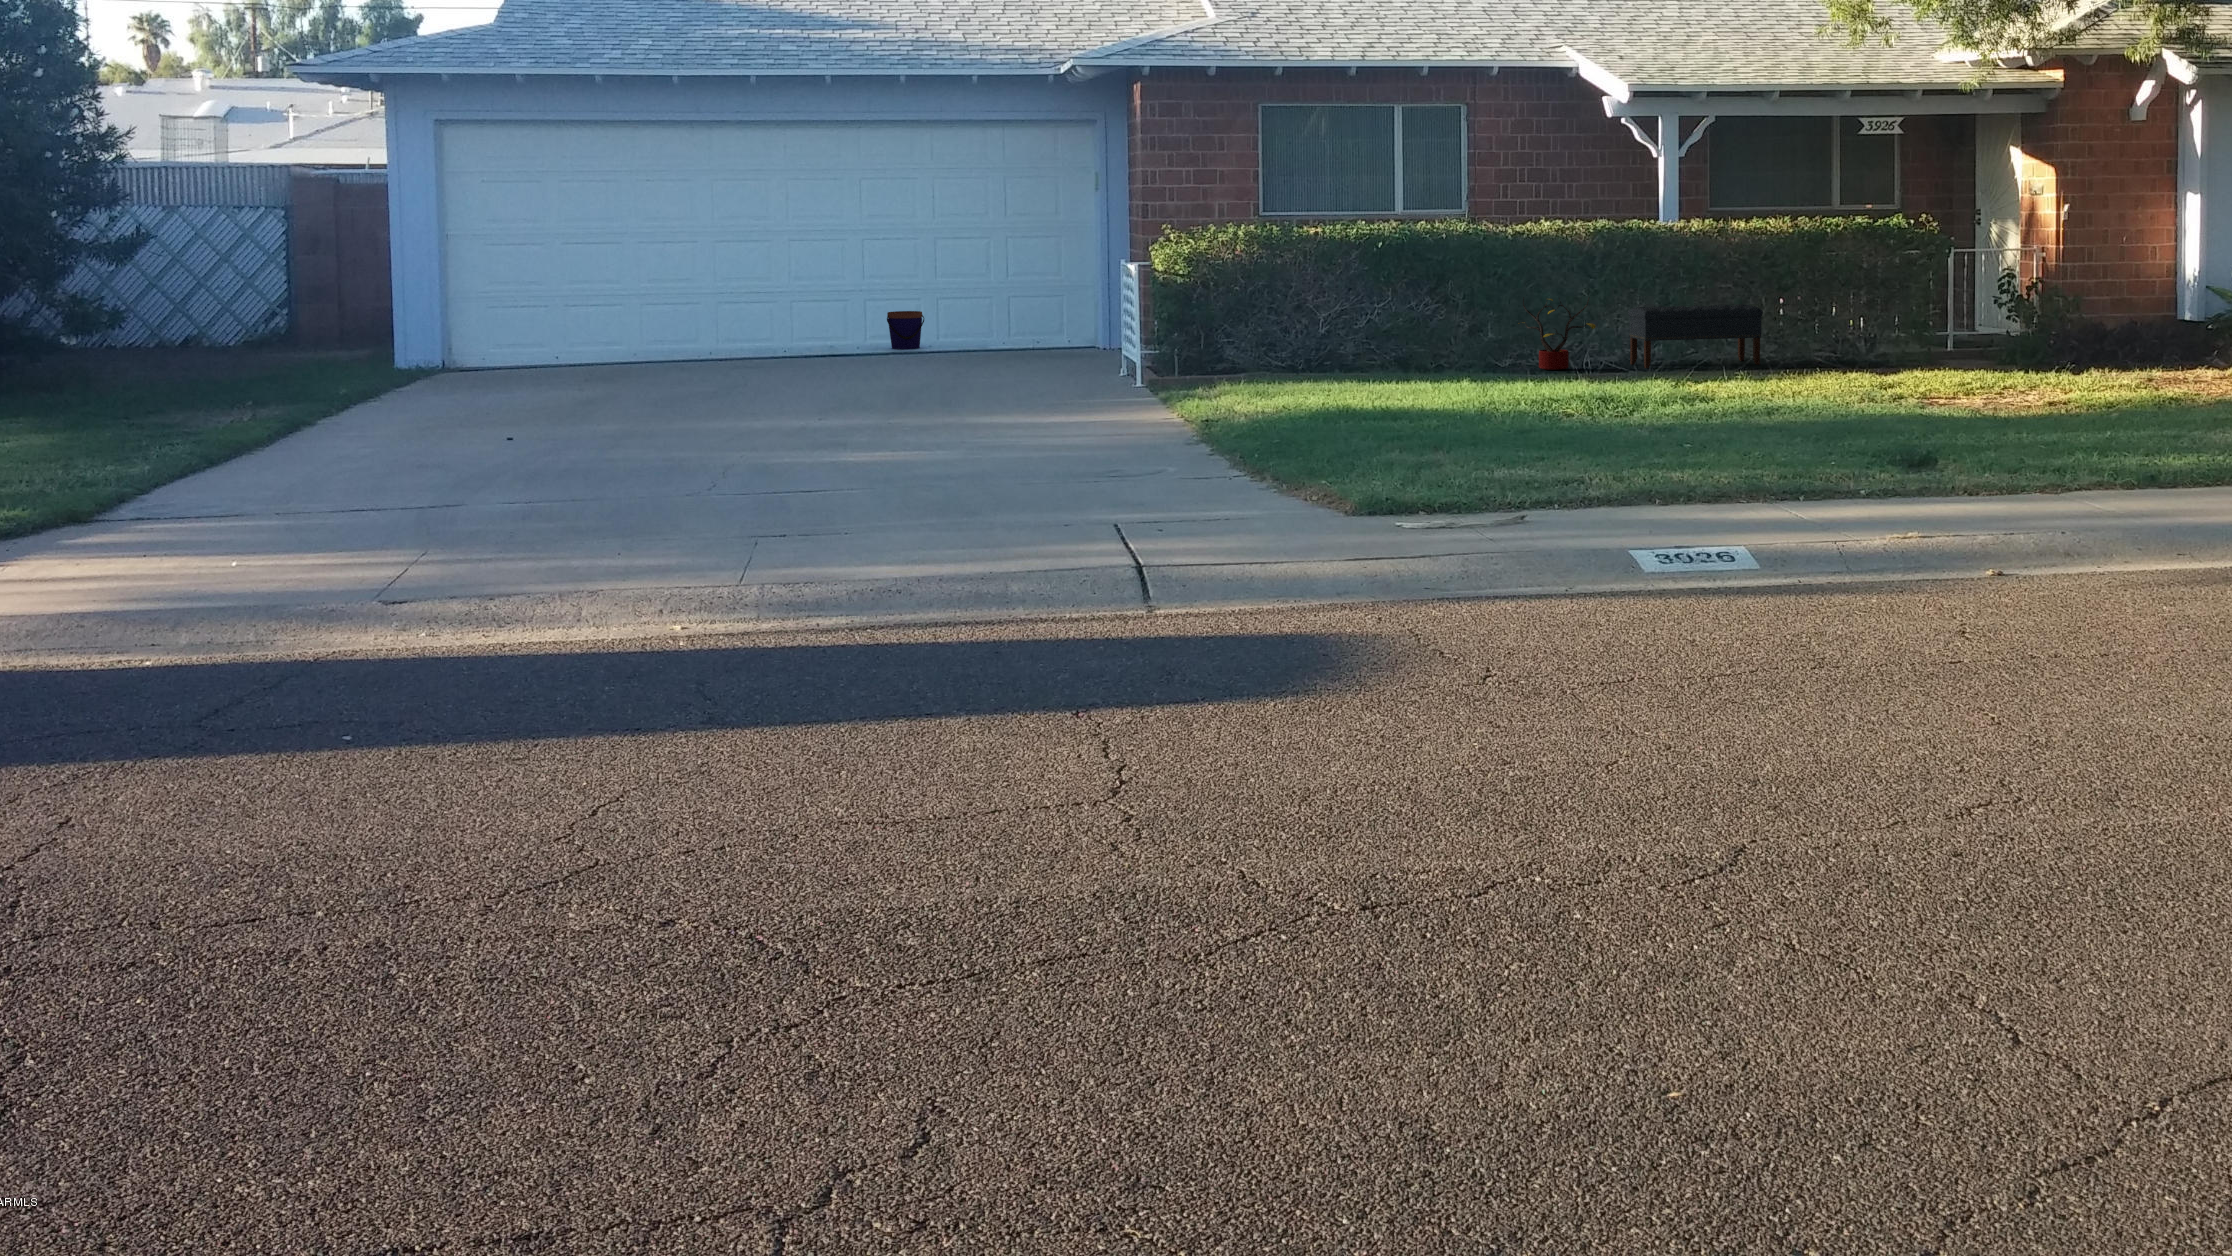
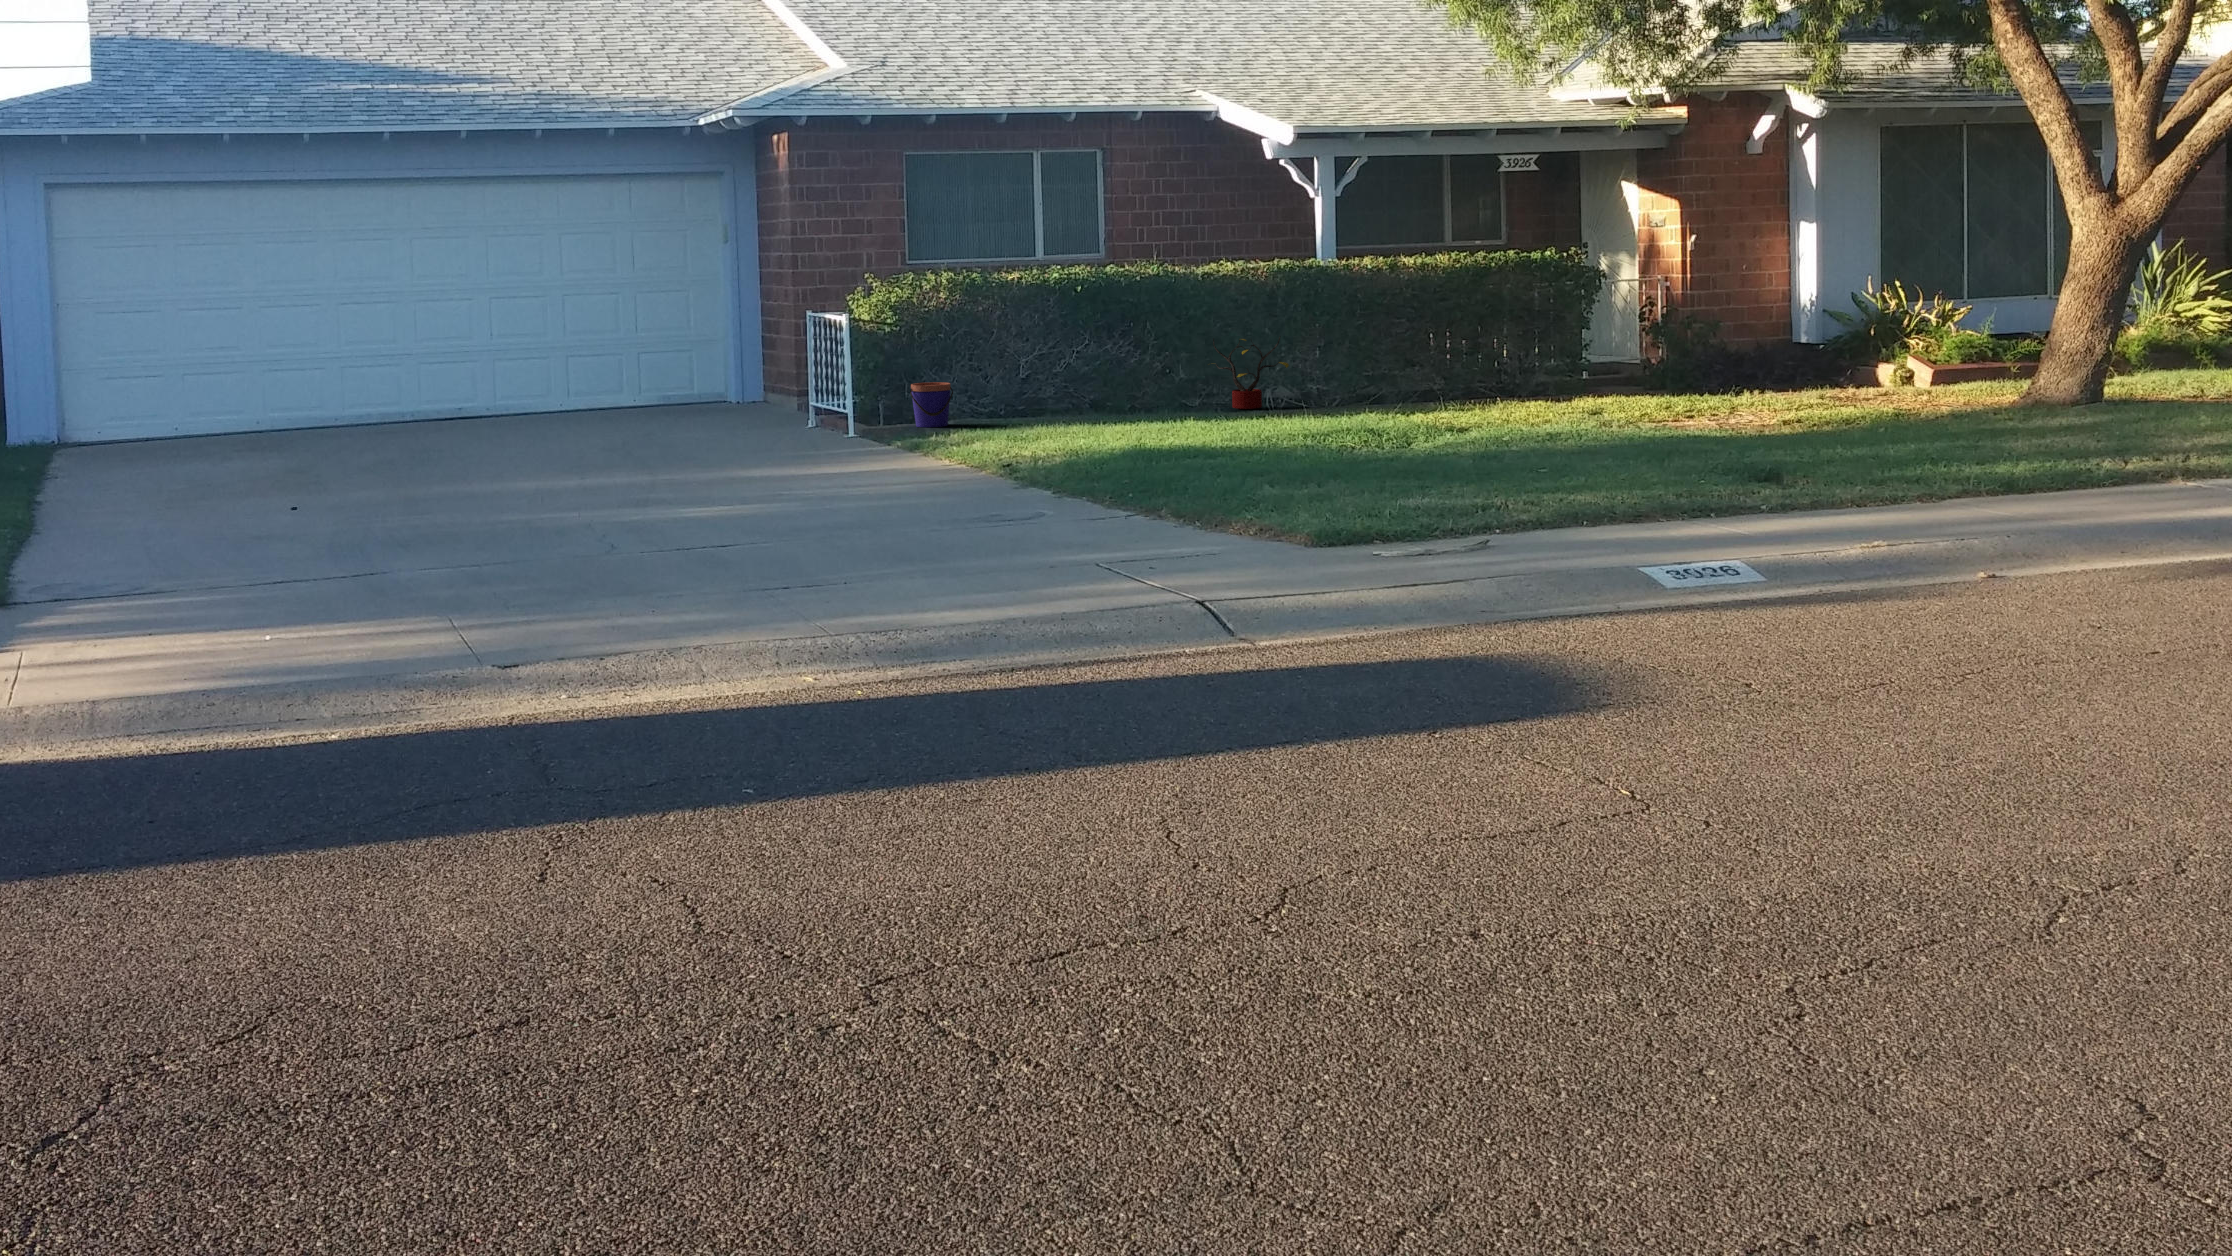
bench: present [1628,304,1763,368] -> none [1311,340,1442,405]
bucket: present [887,311,924,349] -> present [910,382,953,427]

